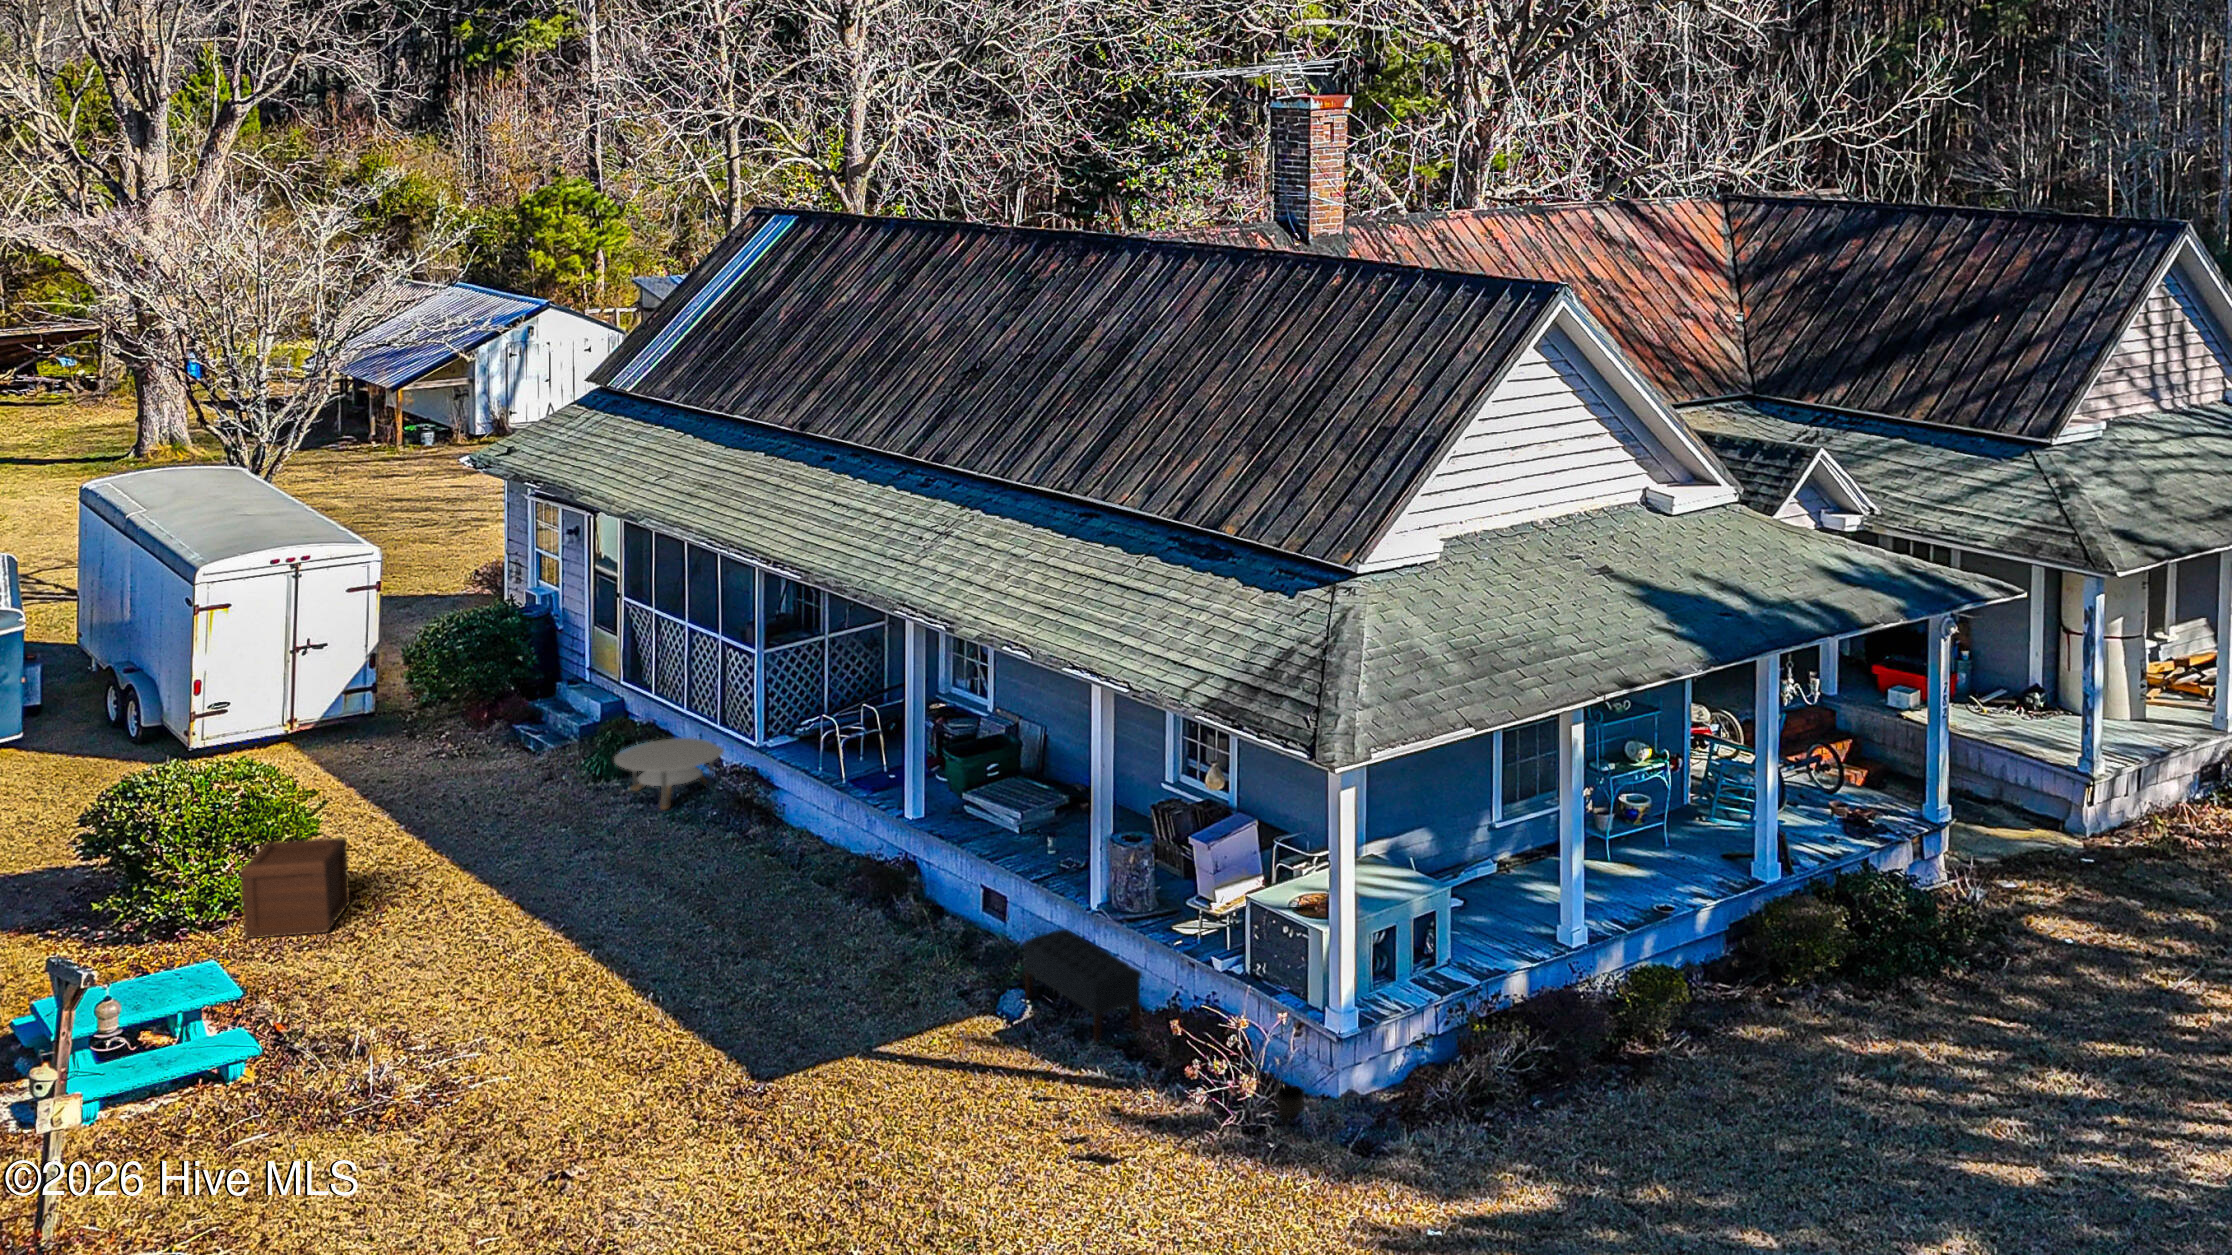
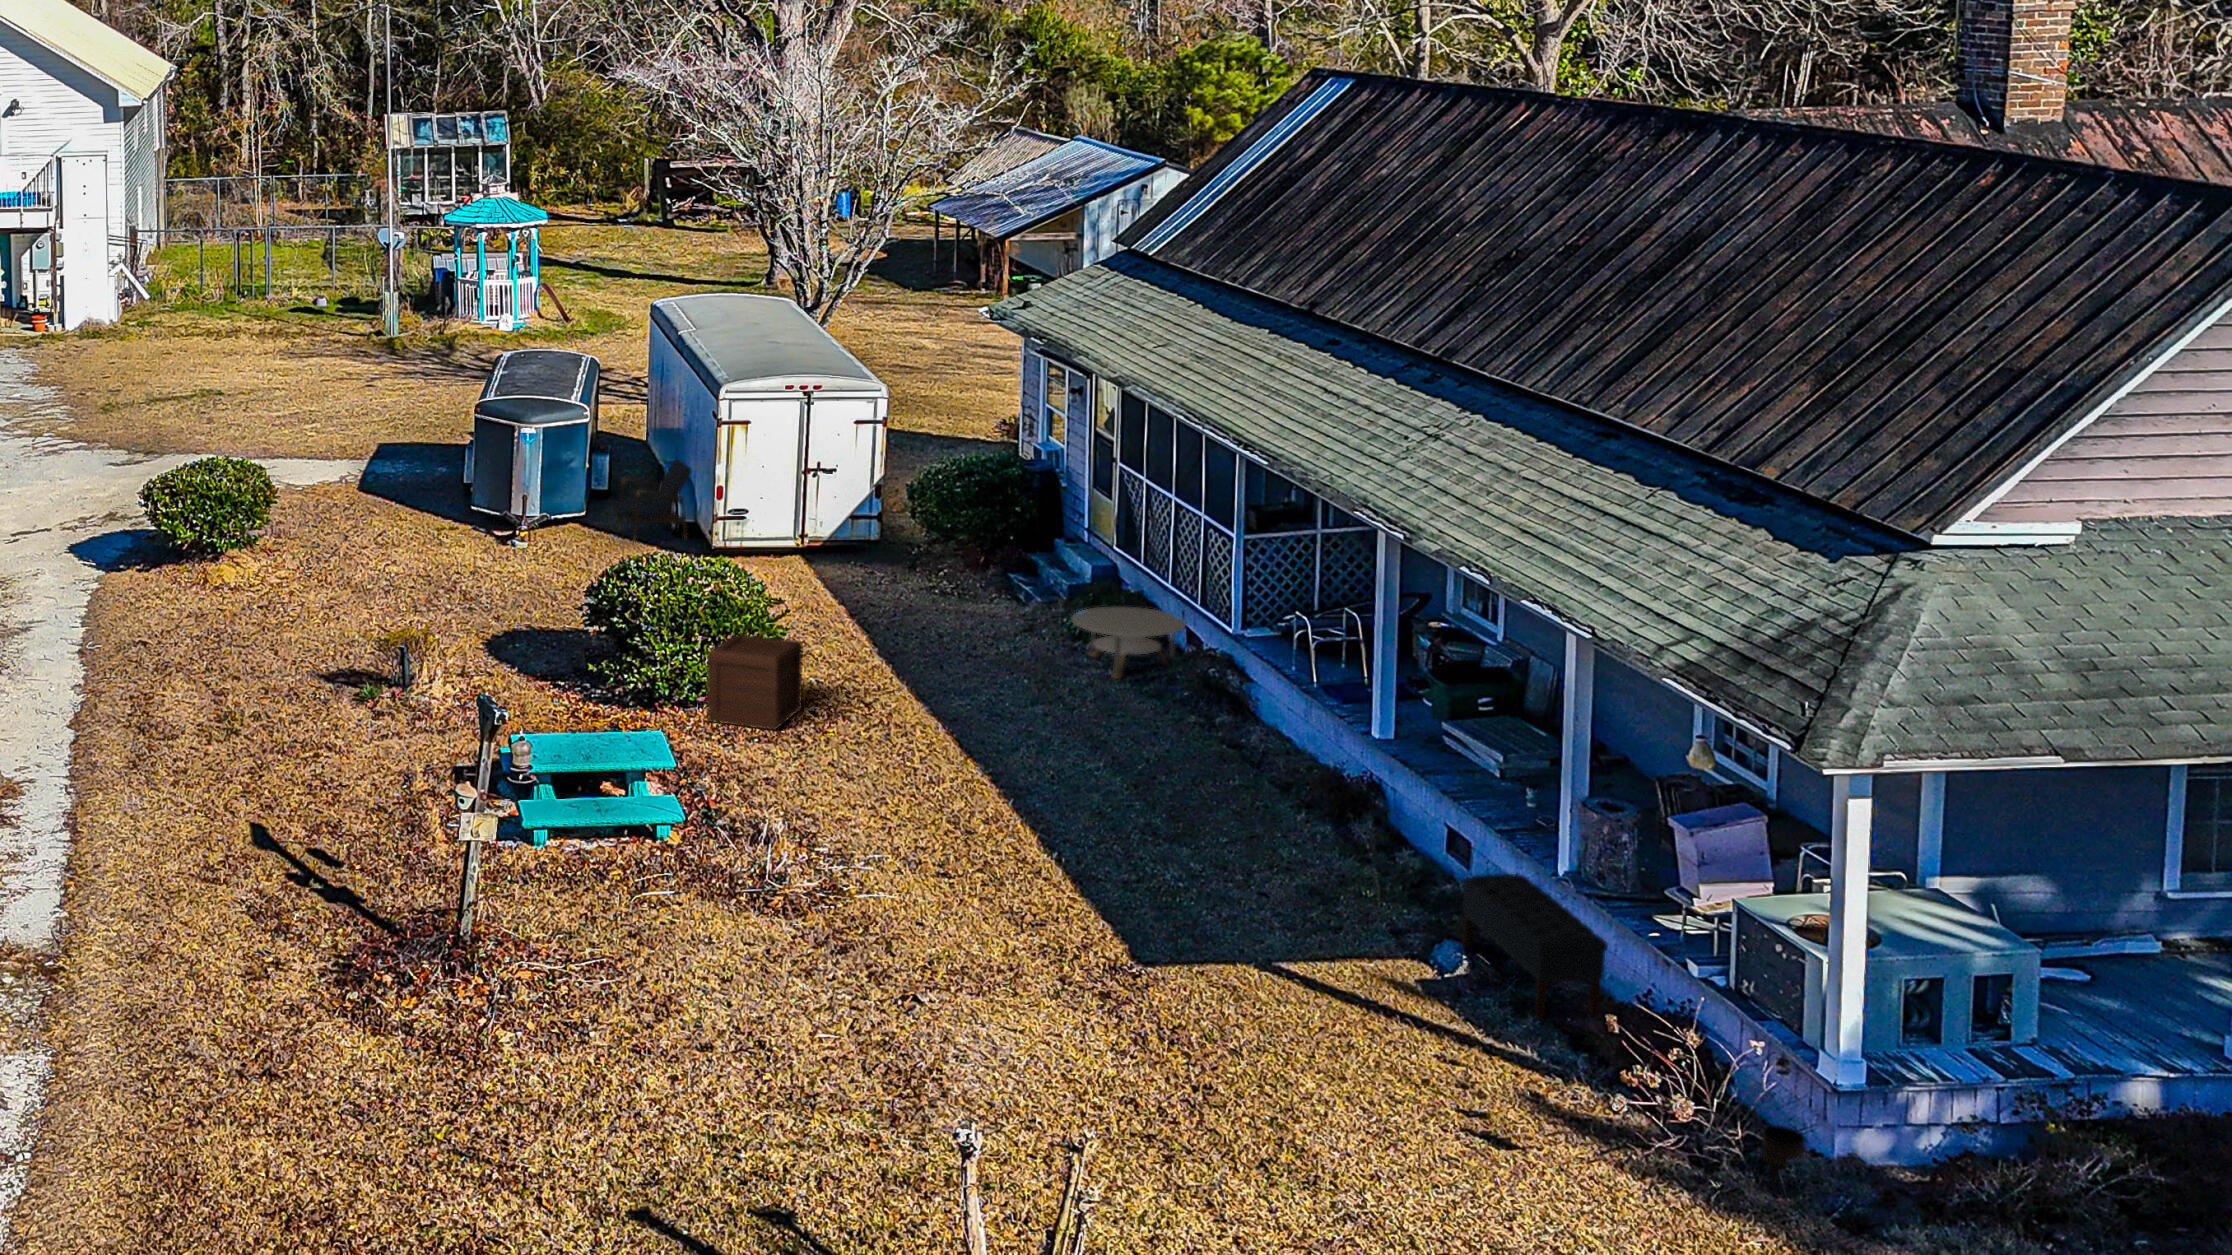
lounge chair: none [43,650,149,749] -> present [609,459,691,543]

